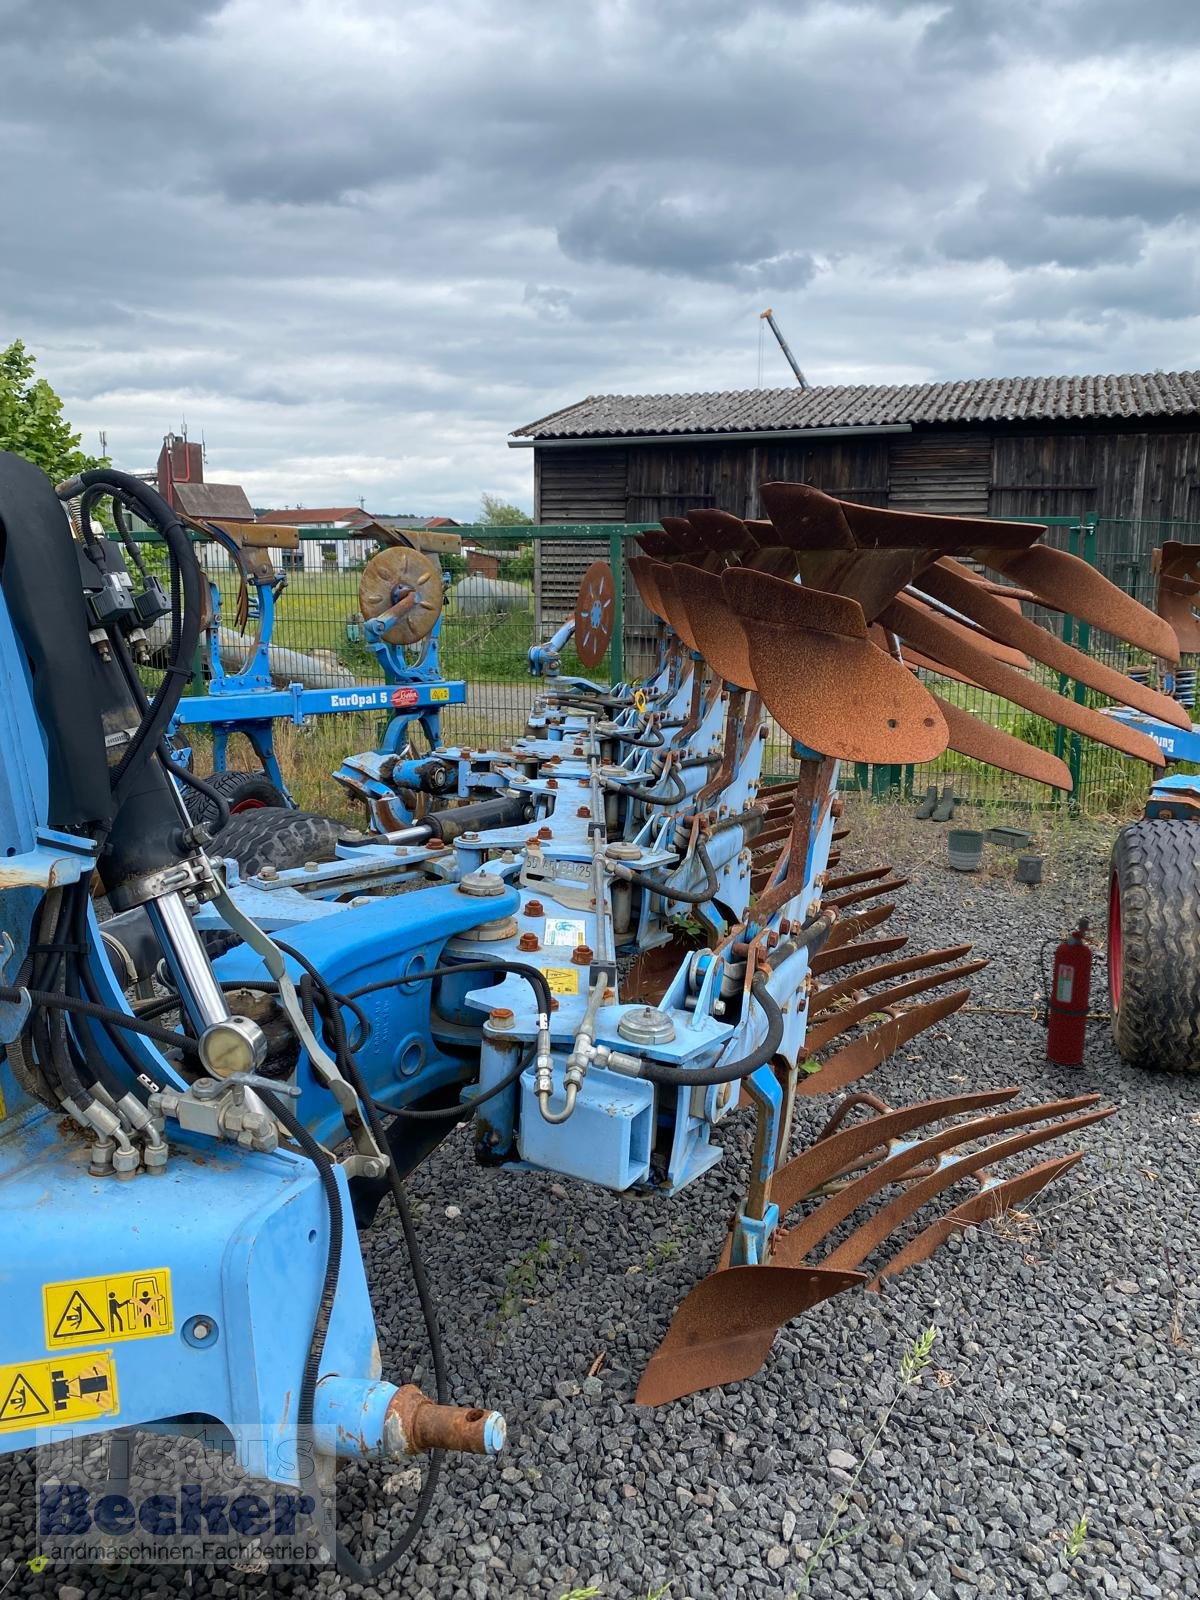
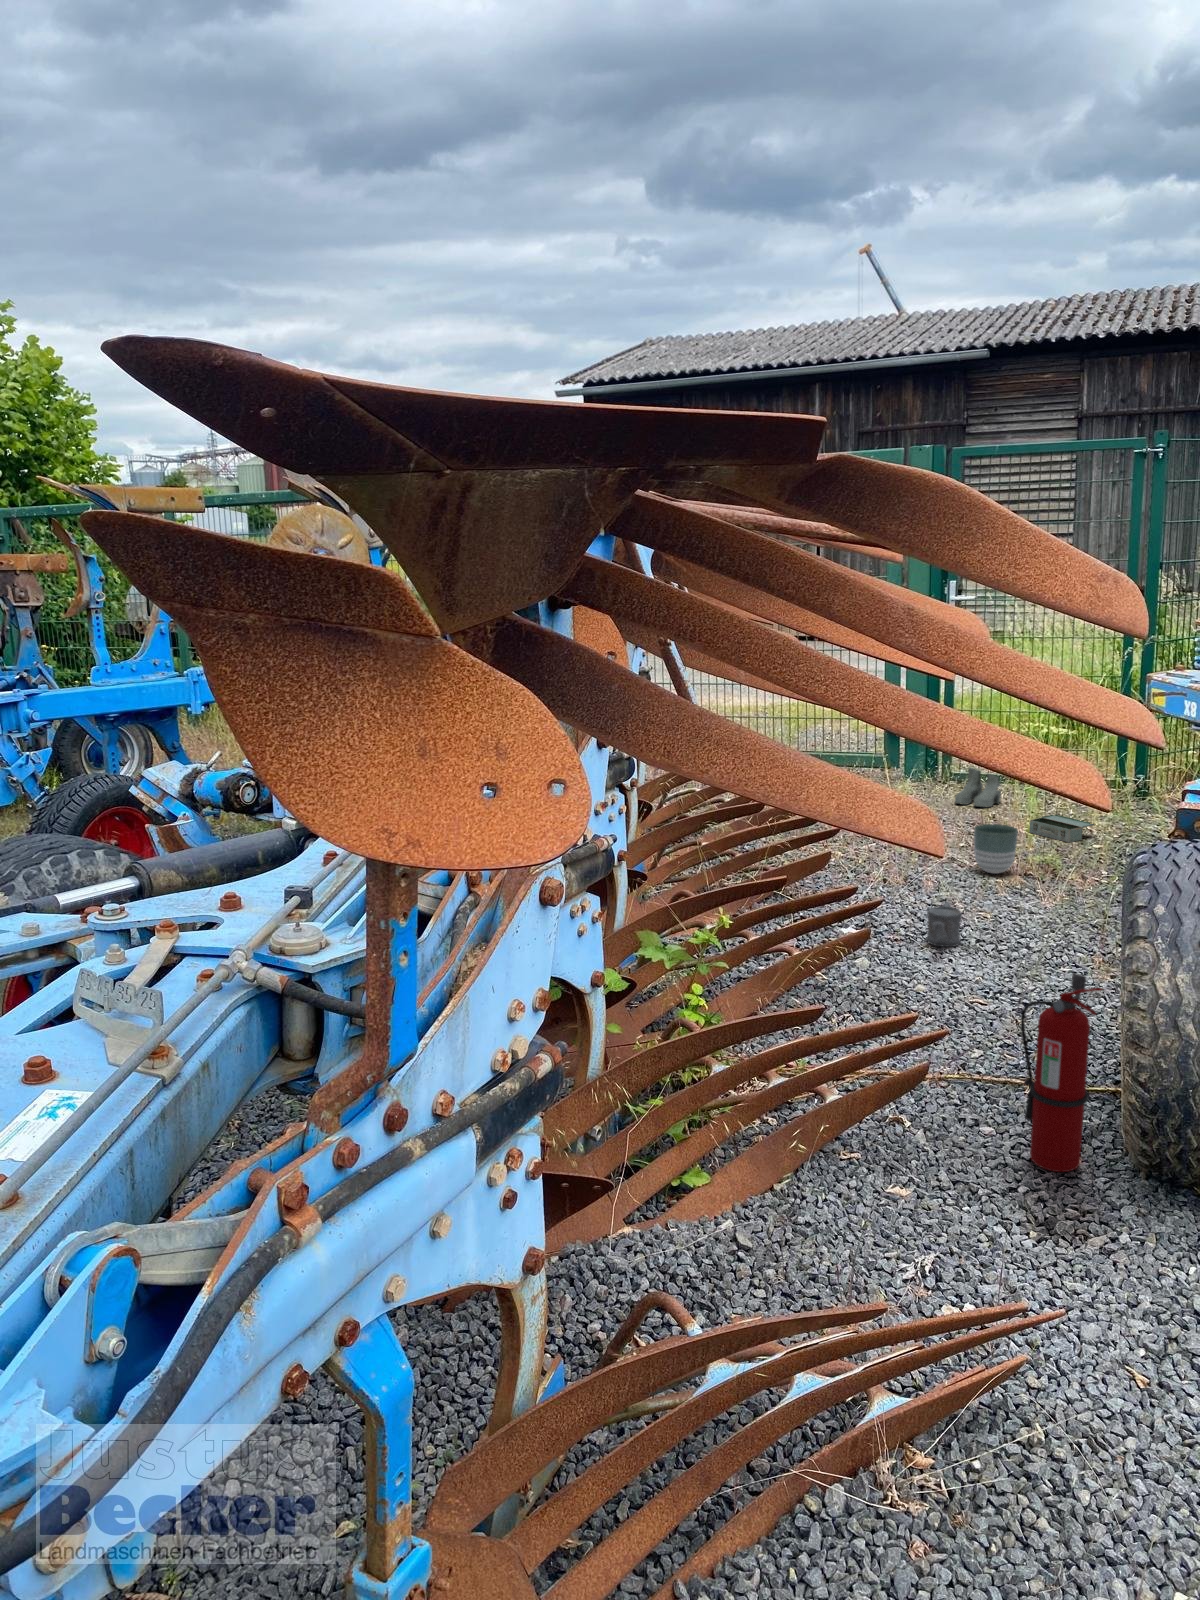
watering can: present [1016,853,1043,883] -> present [926,902,962,947]

